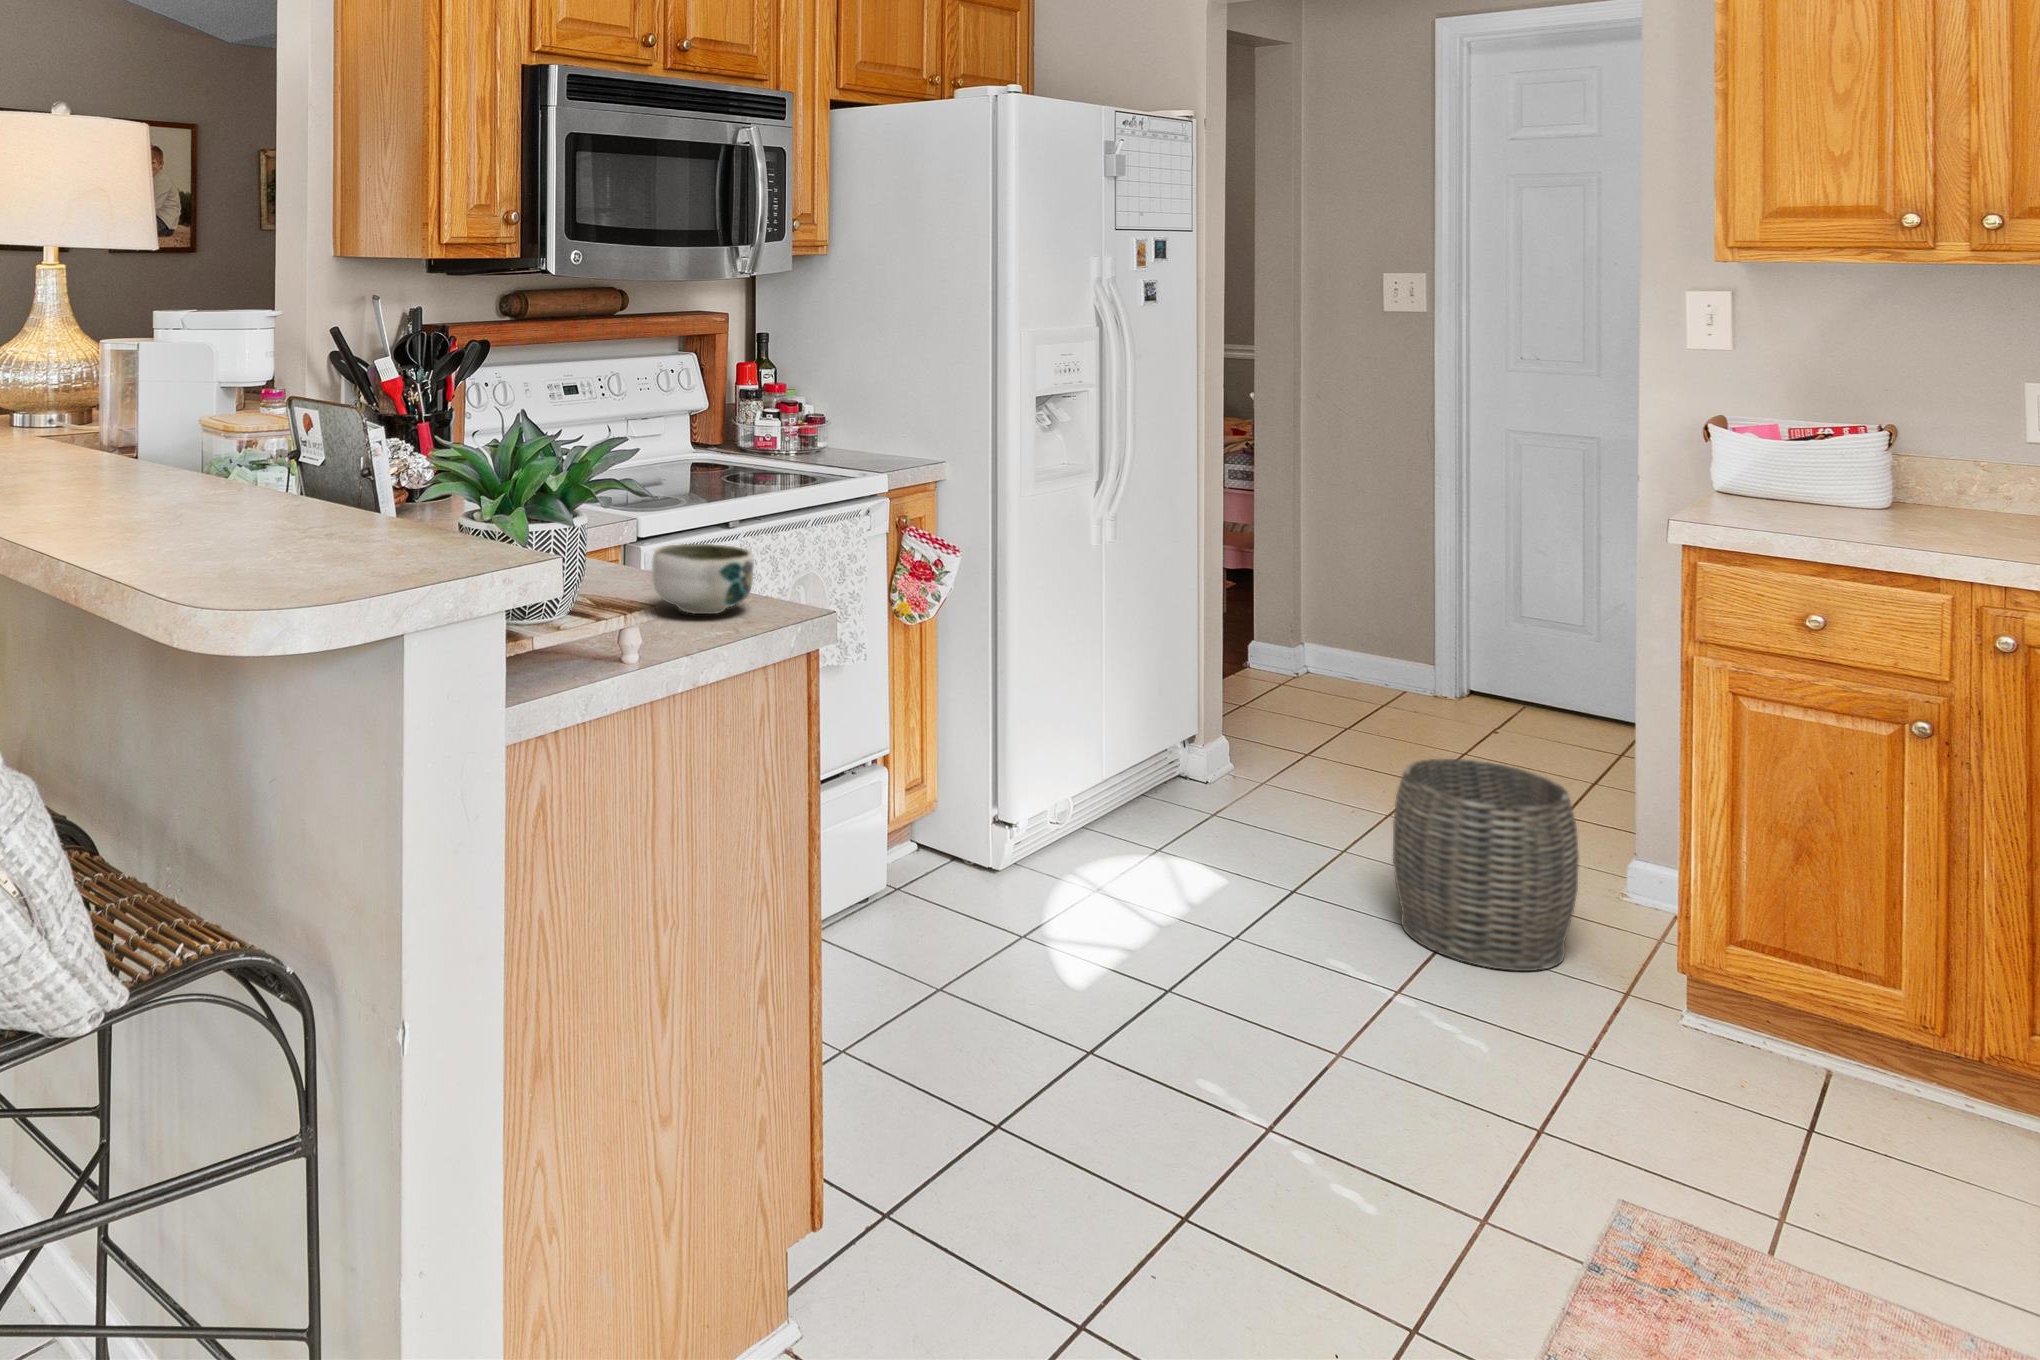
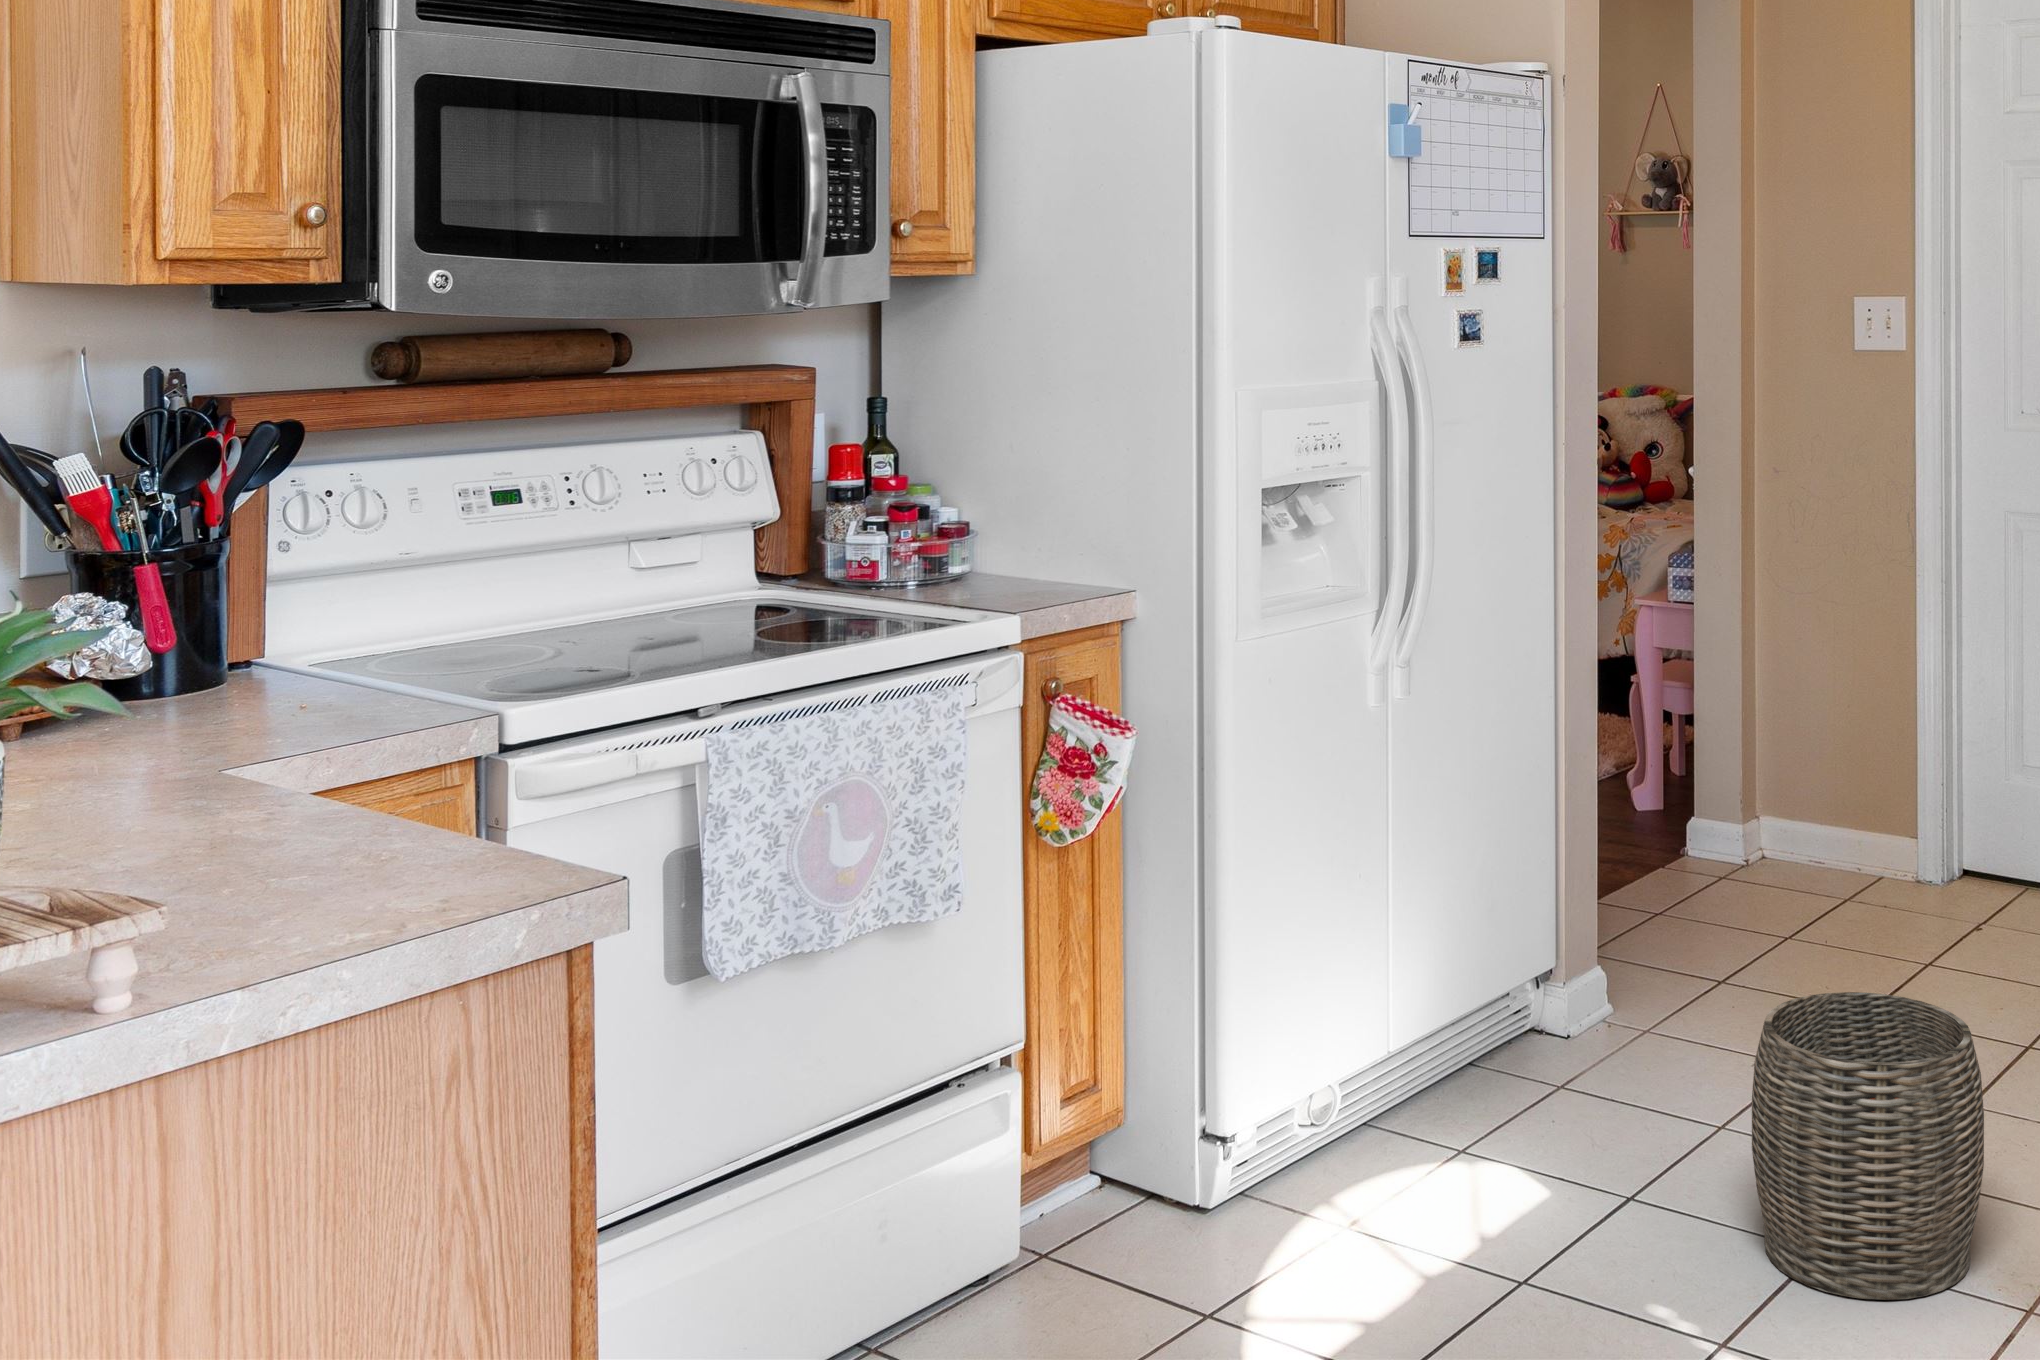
bowl: present [652,544,754,614] -> none [275,774,470,900]

